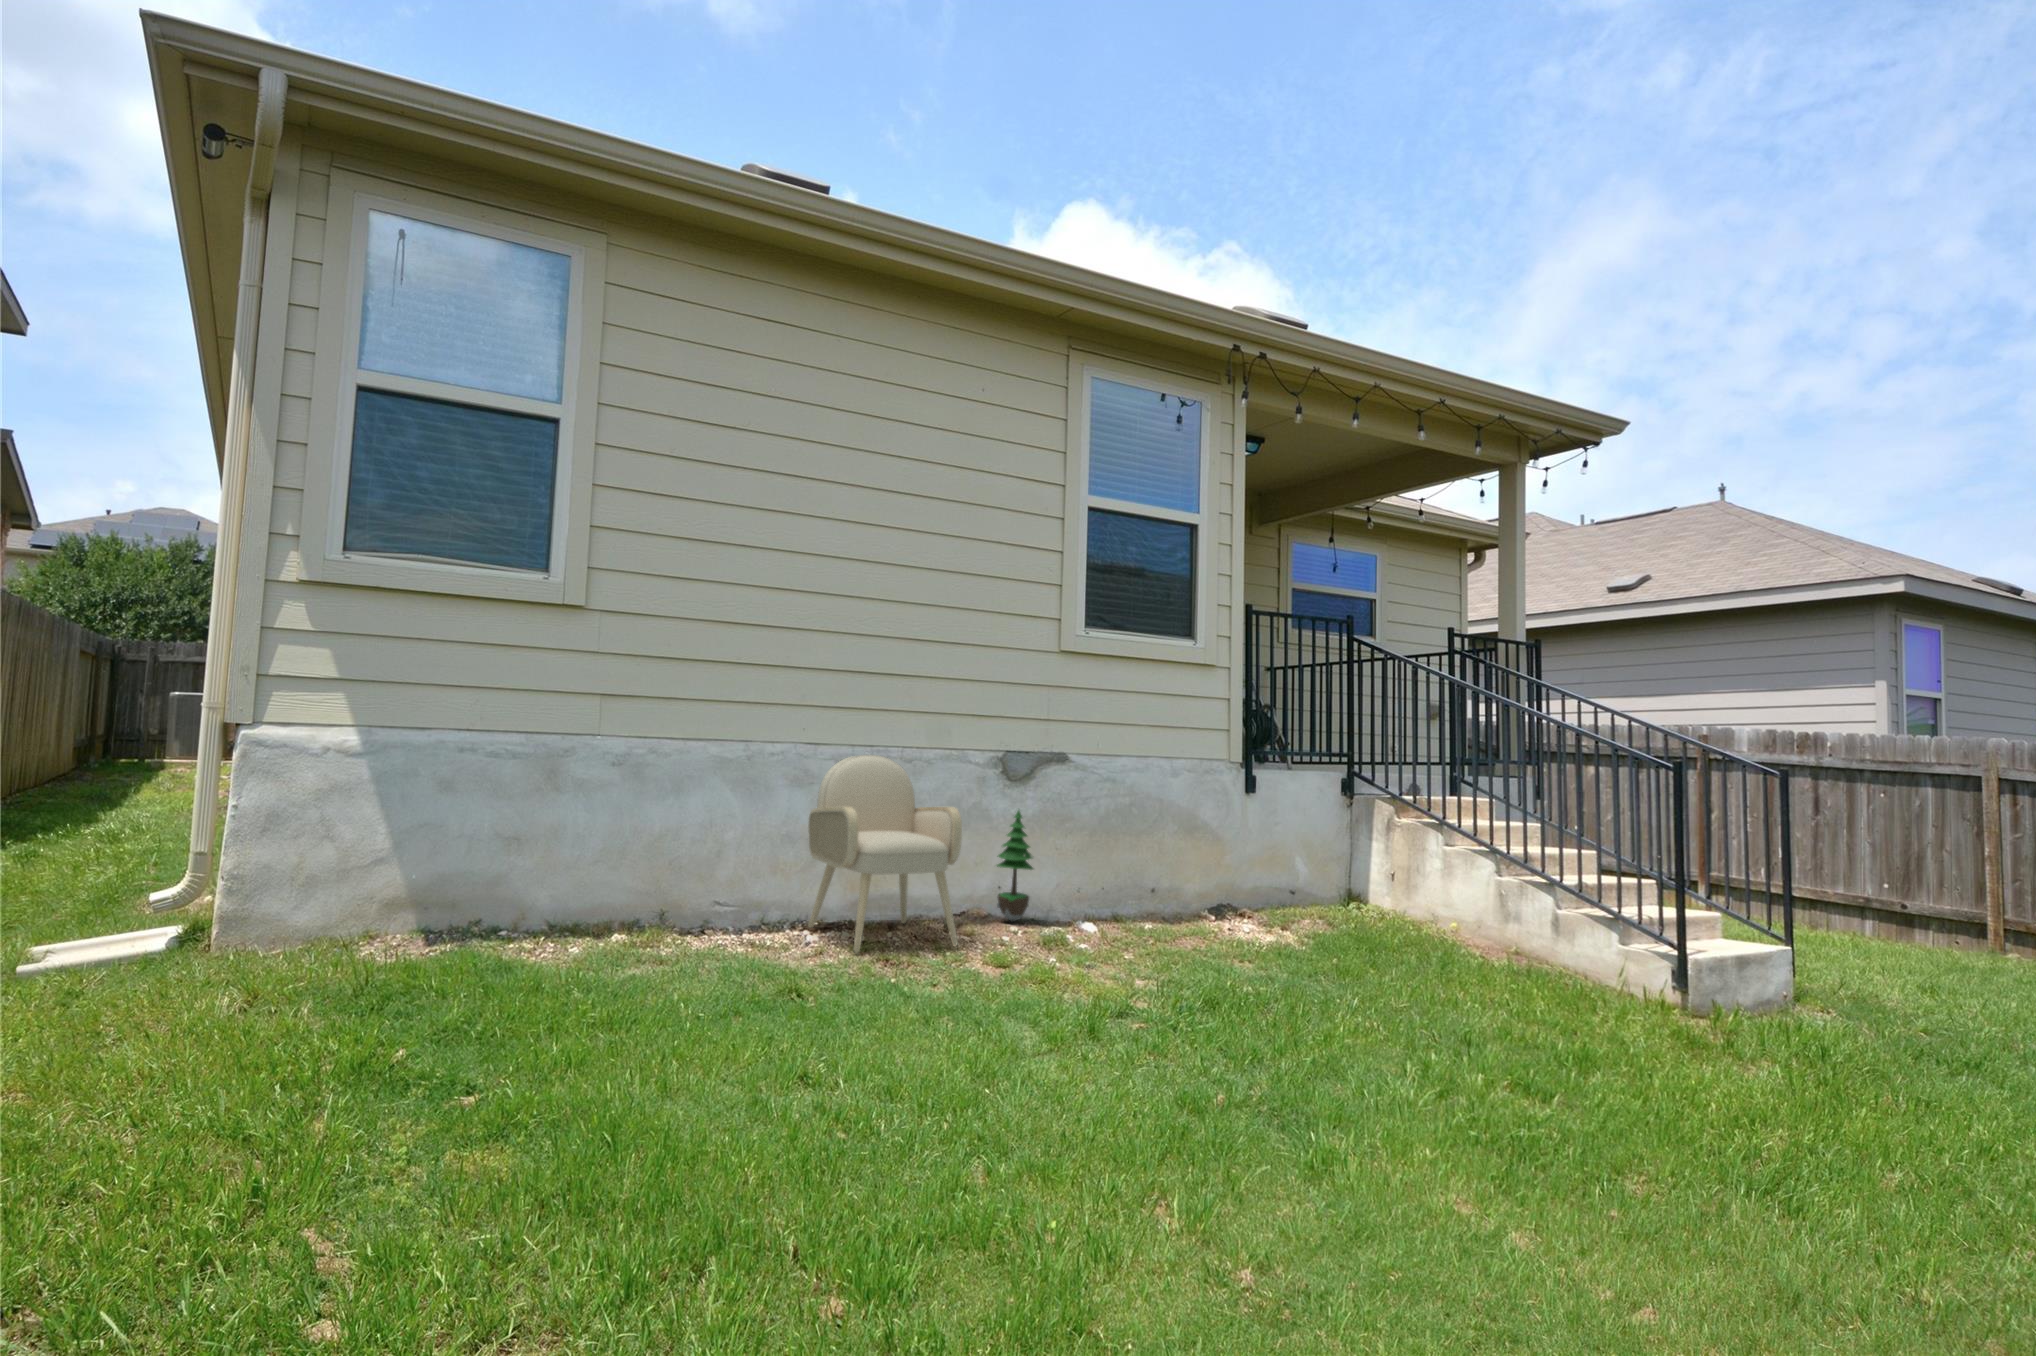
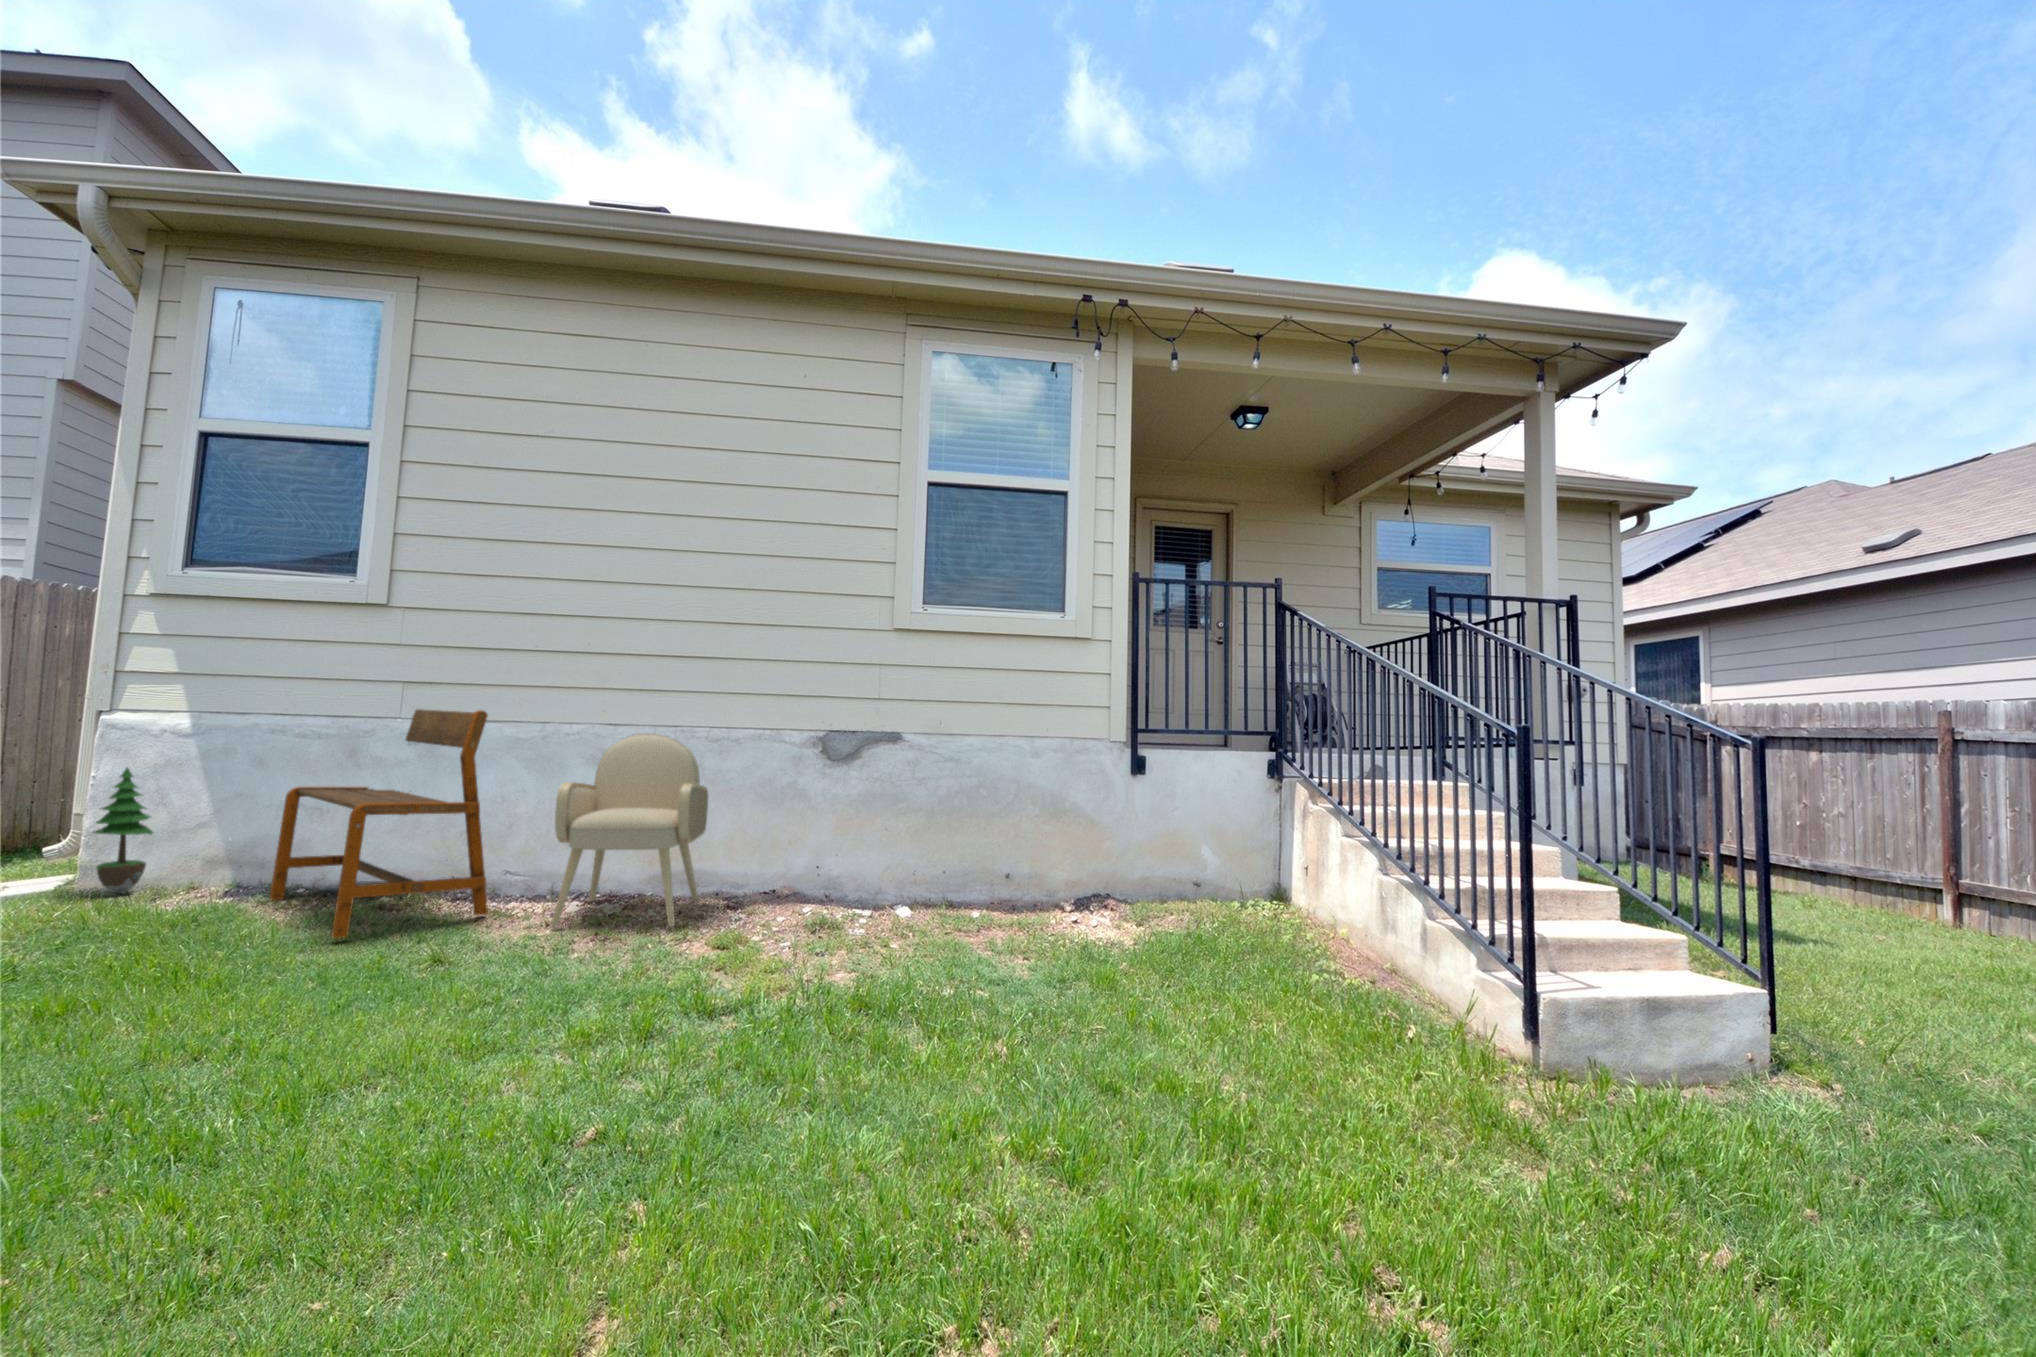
bench: none [491,721,773,973] -> present [270,709,488,939]
potted tree: present [997,810,1033,922] -> present [92,768,153,894]

